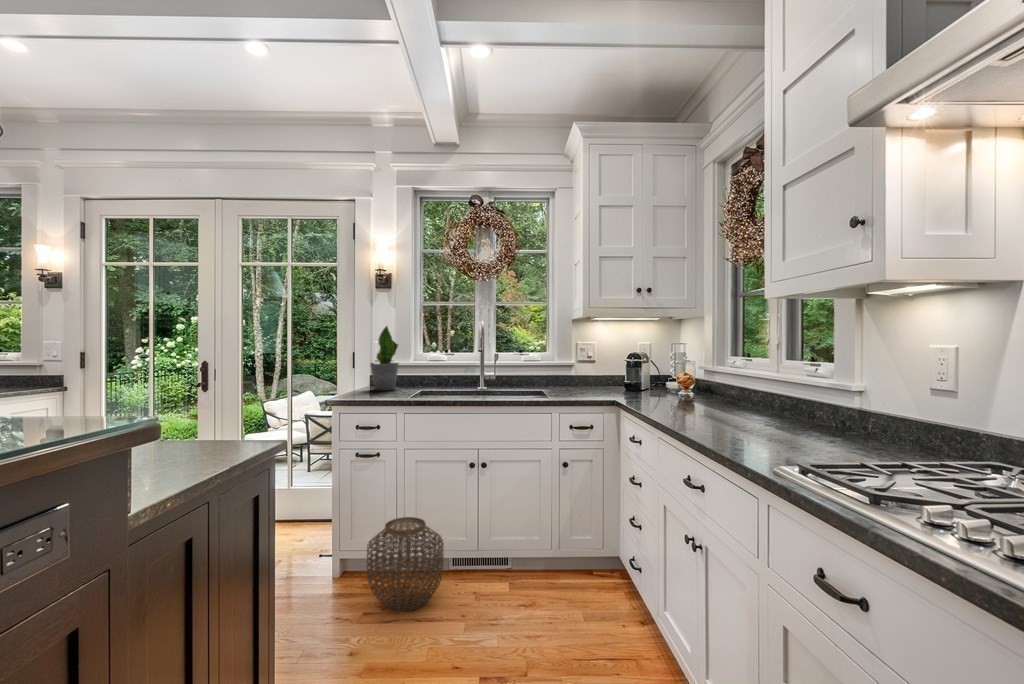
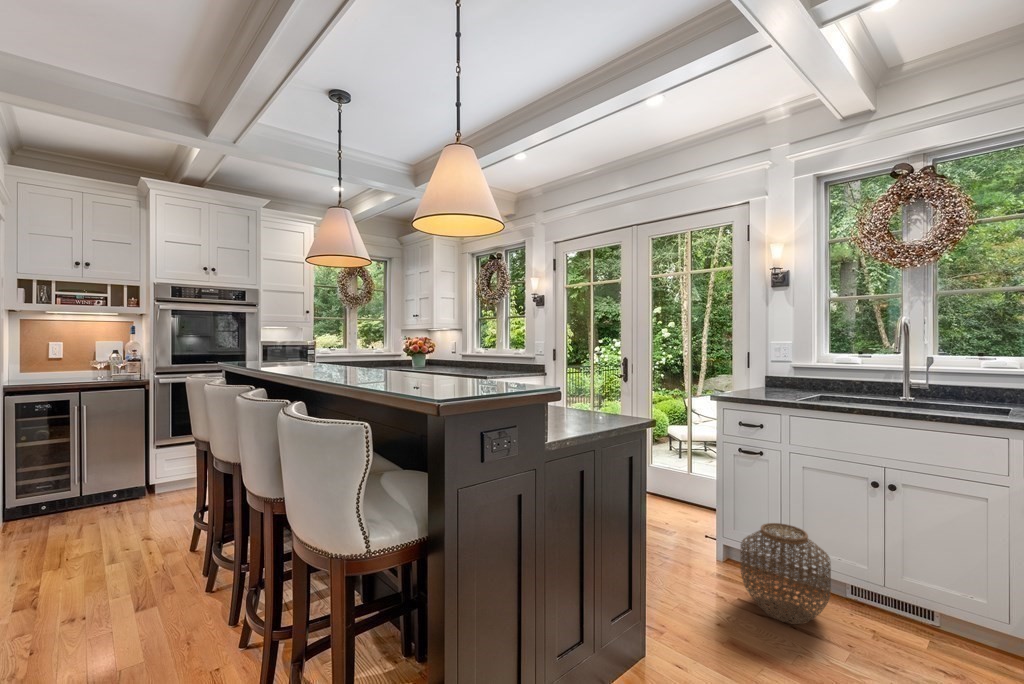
potted plant: present [370,326,399,390] -> none [764,324,798,391]

